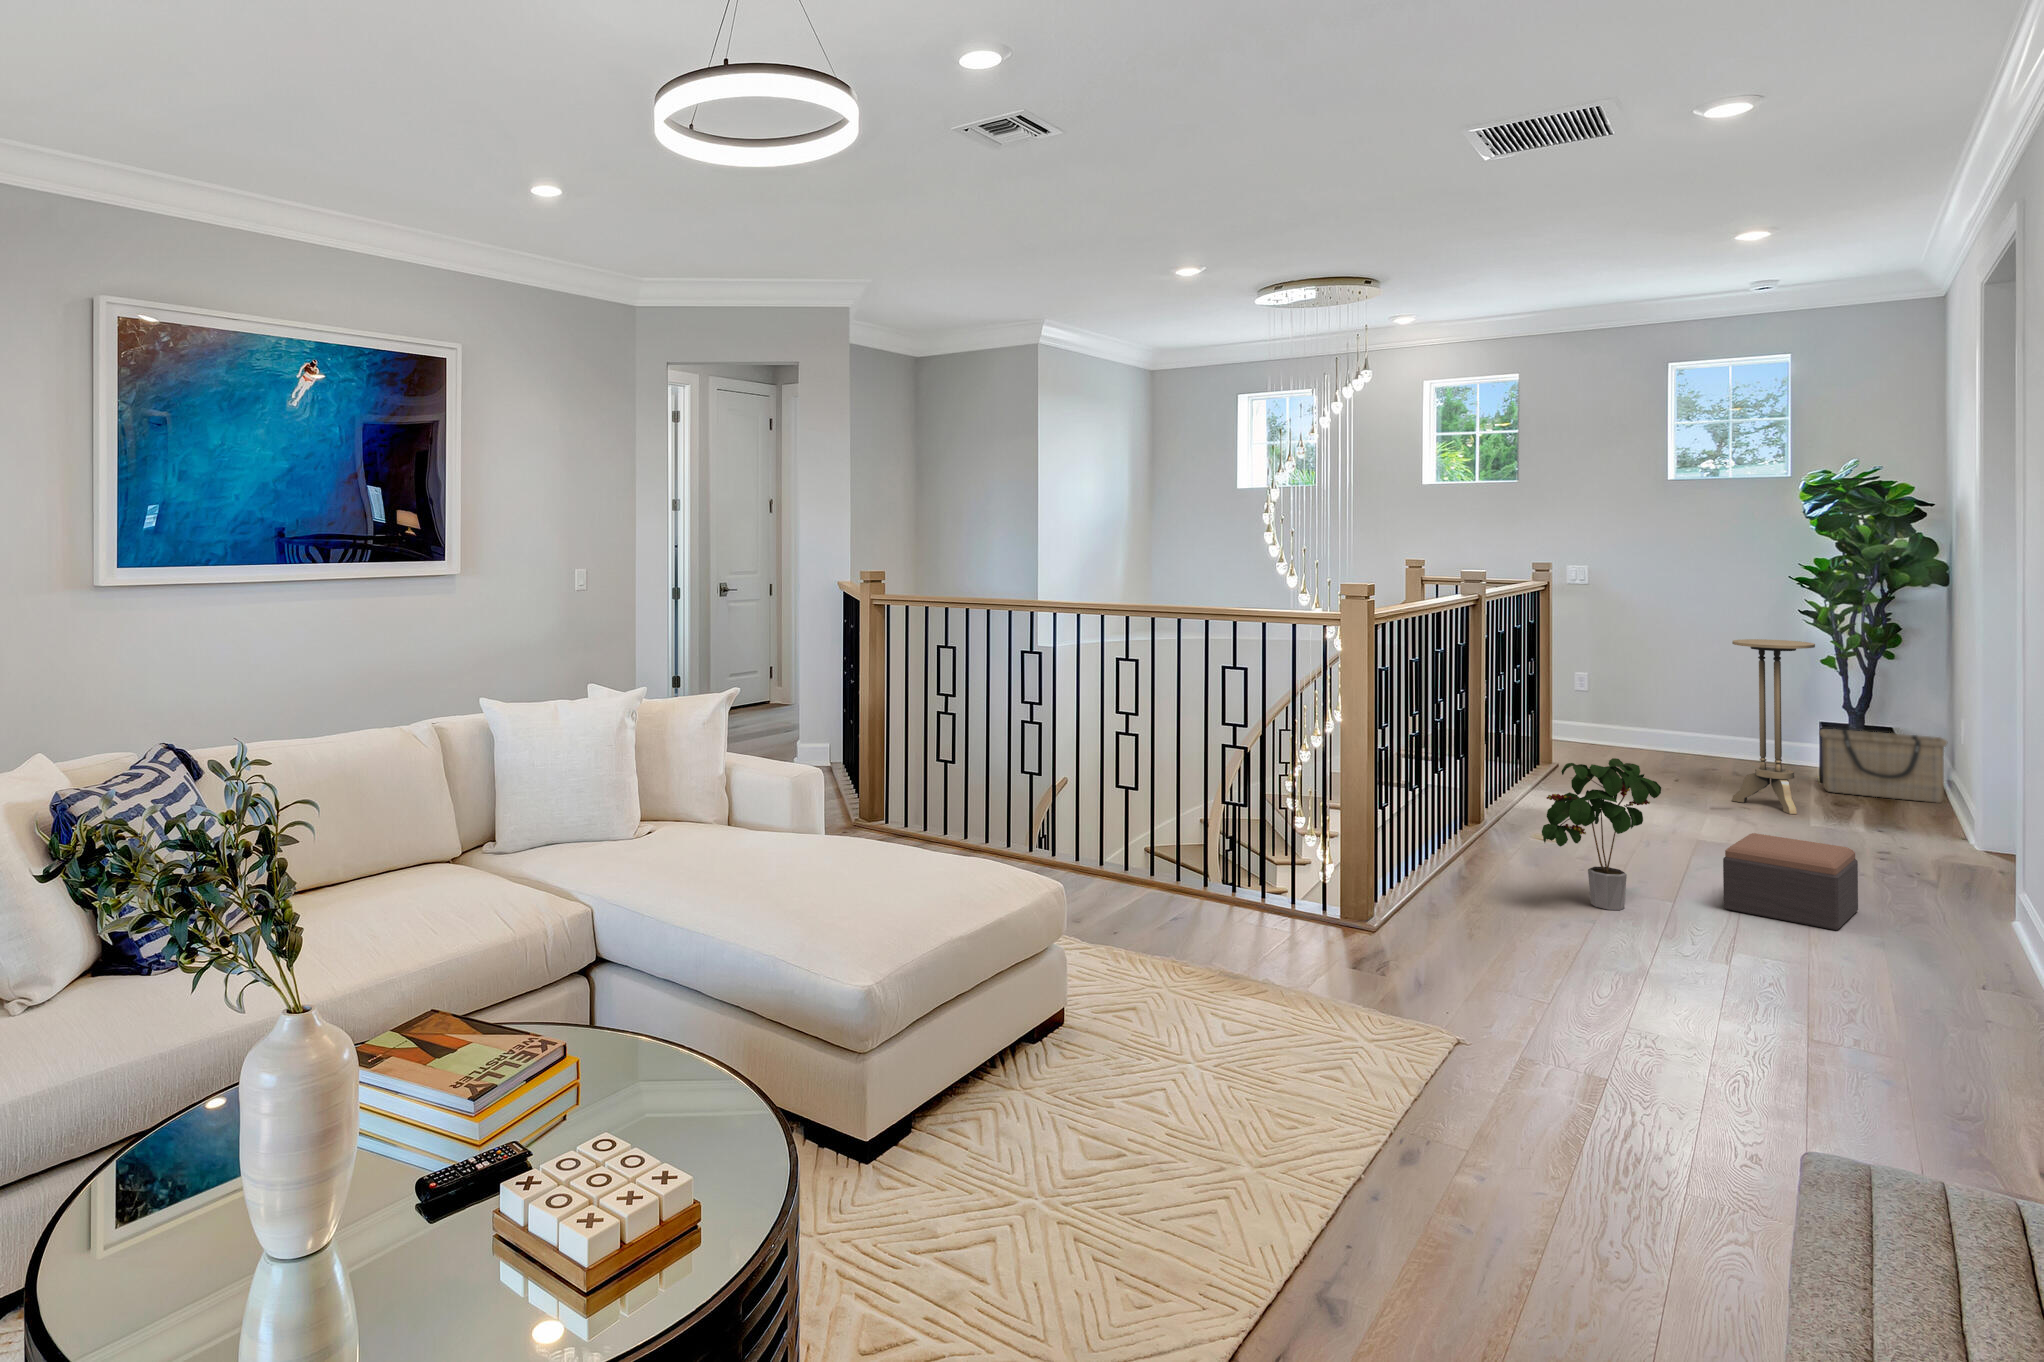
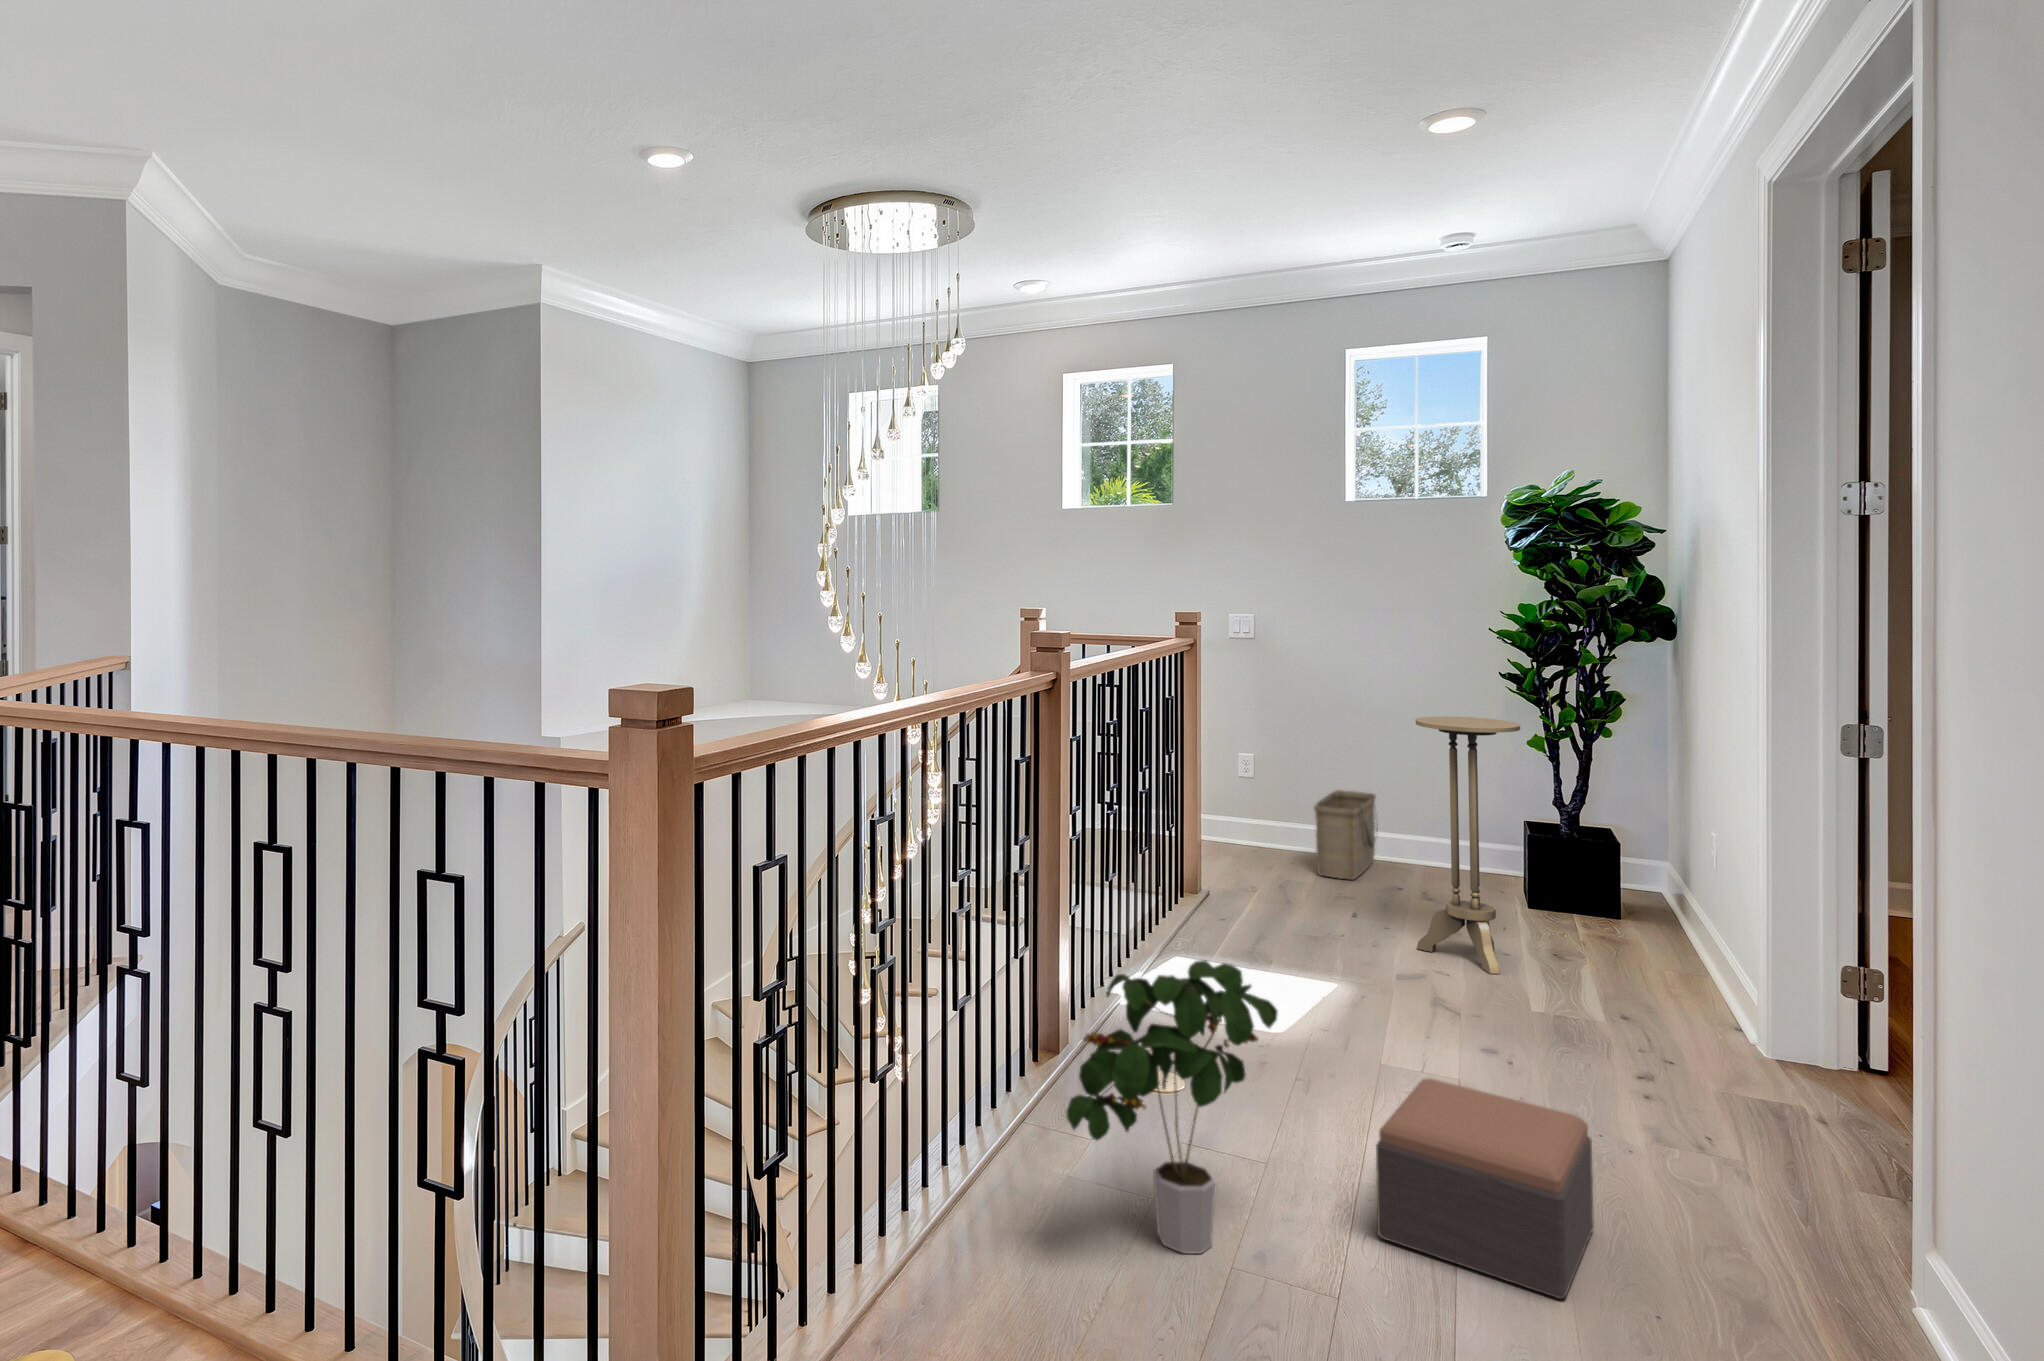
basket: present [1819,729,1947,803] -> present [1314,790,1378,880]

